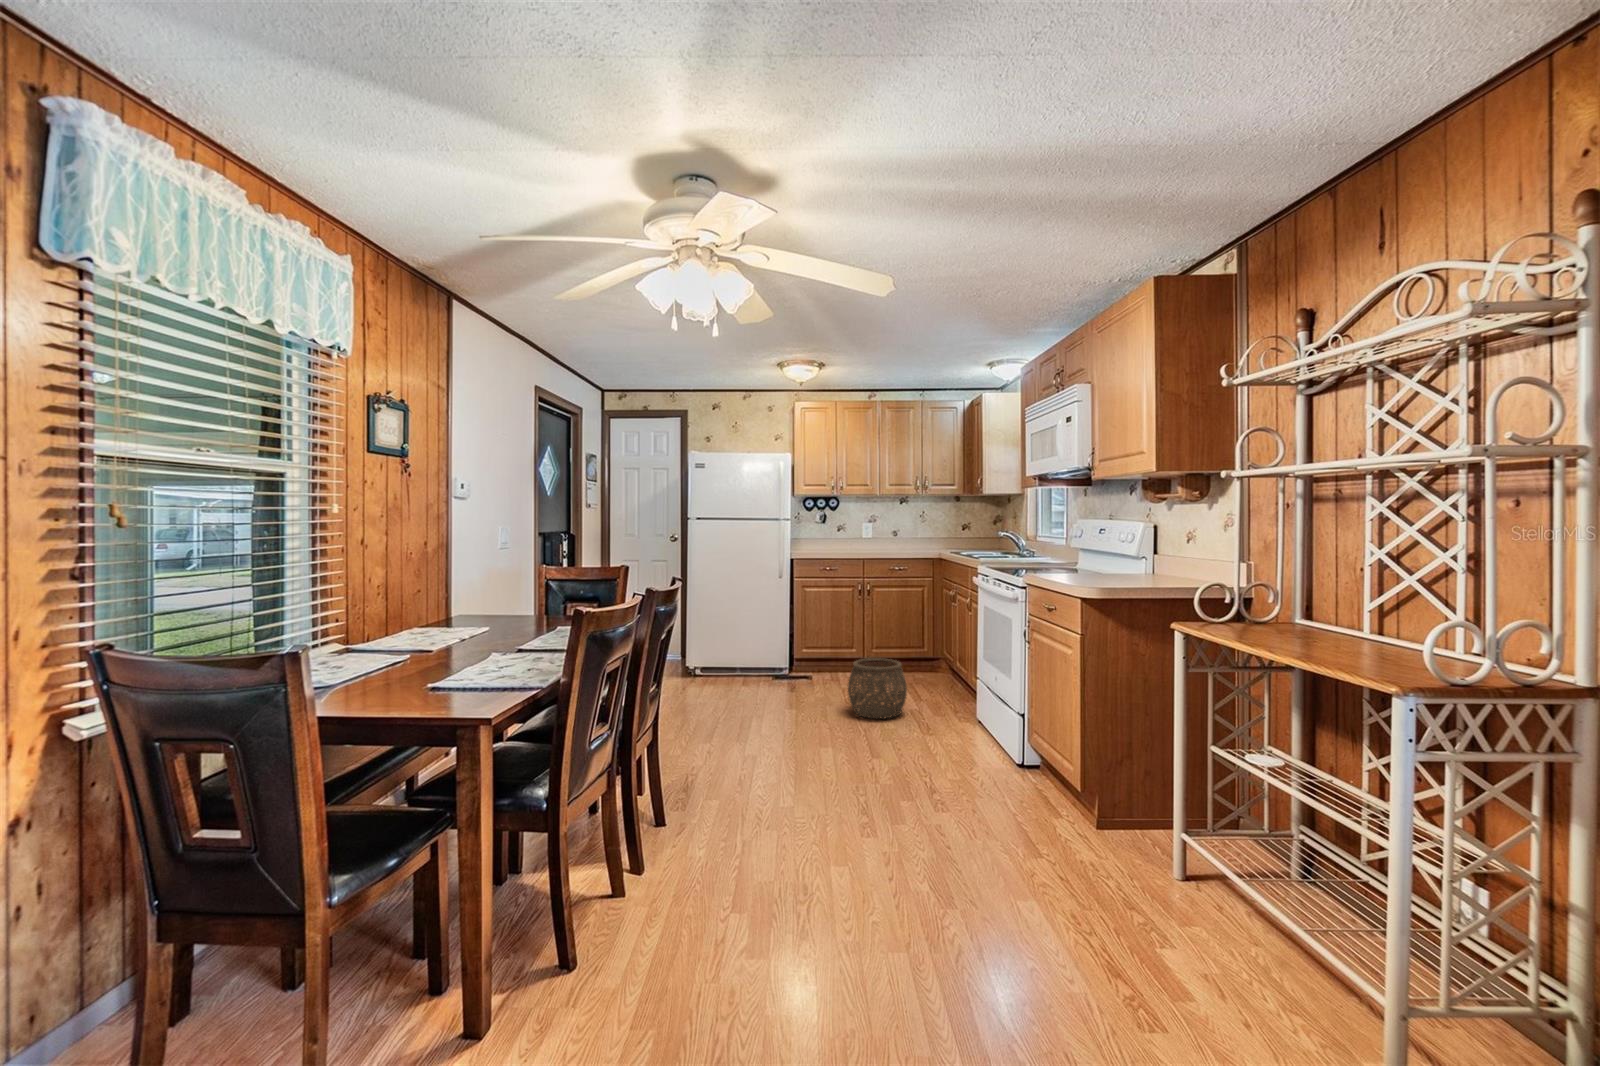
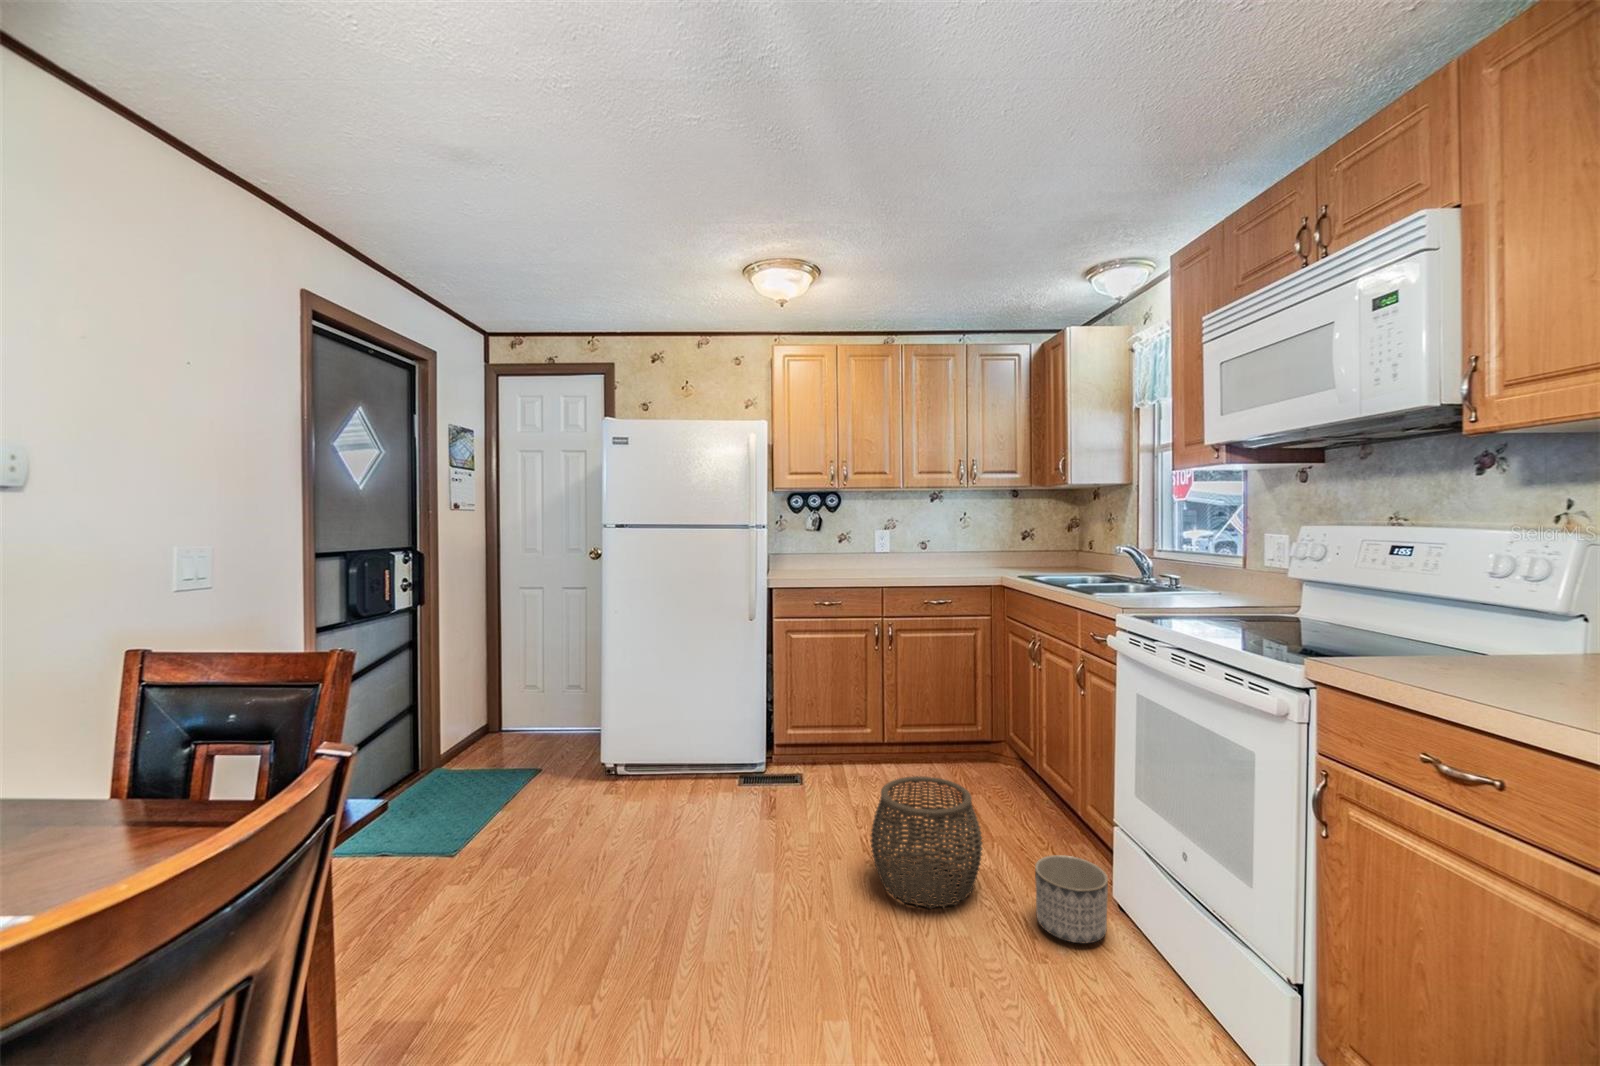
planter: none [930,692,966,728] -> present [1035,855,1108,943]

